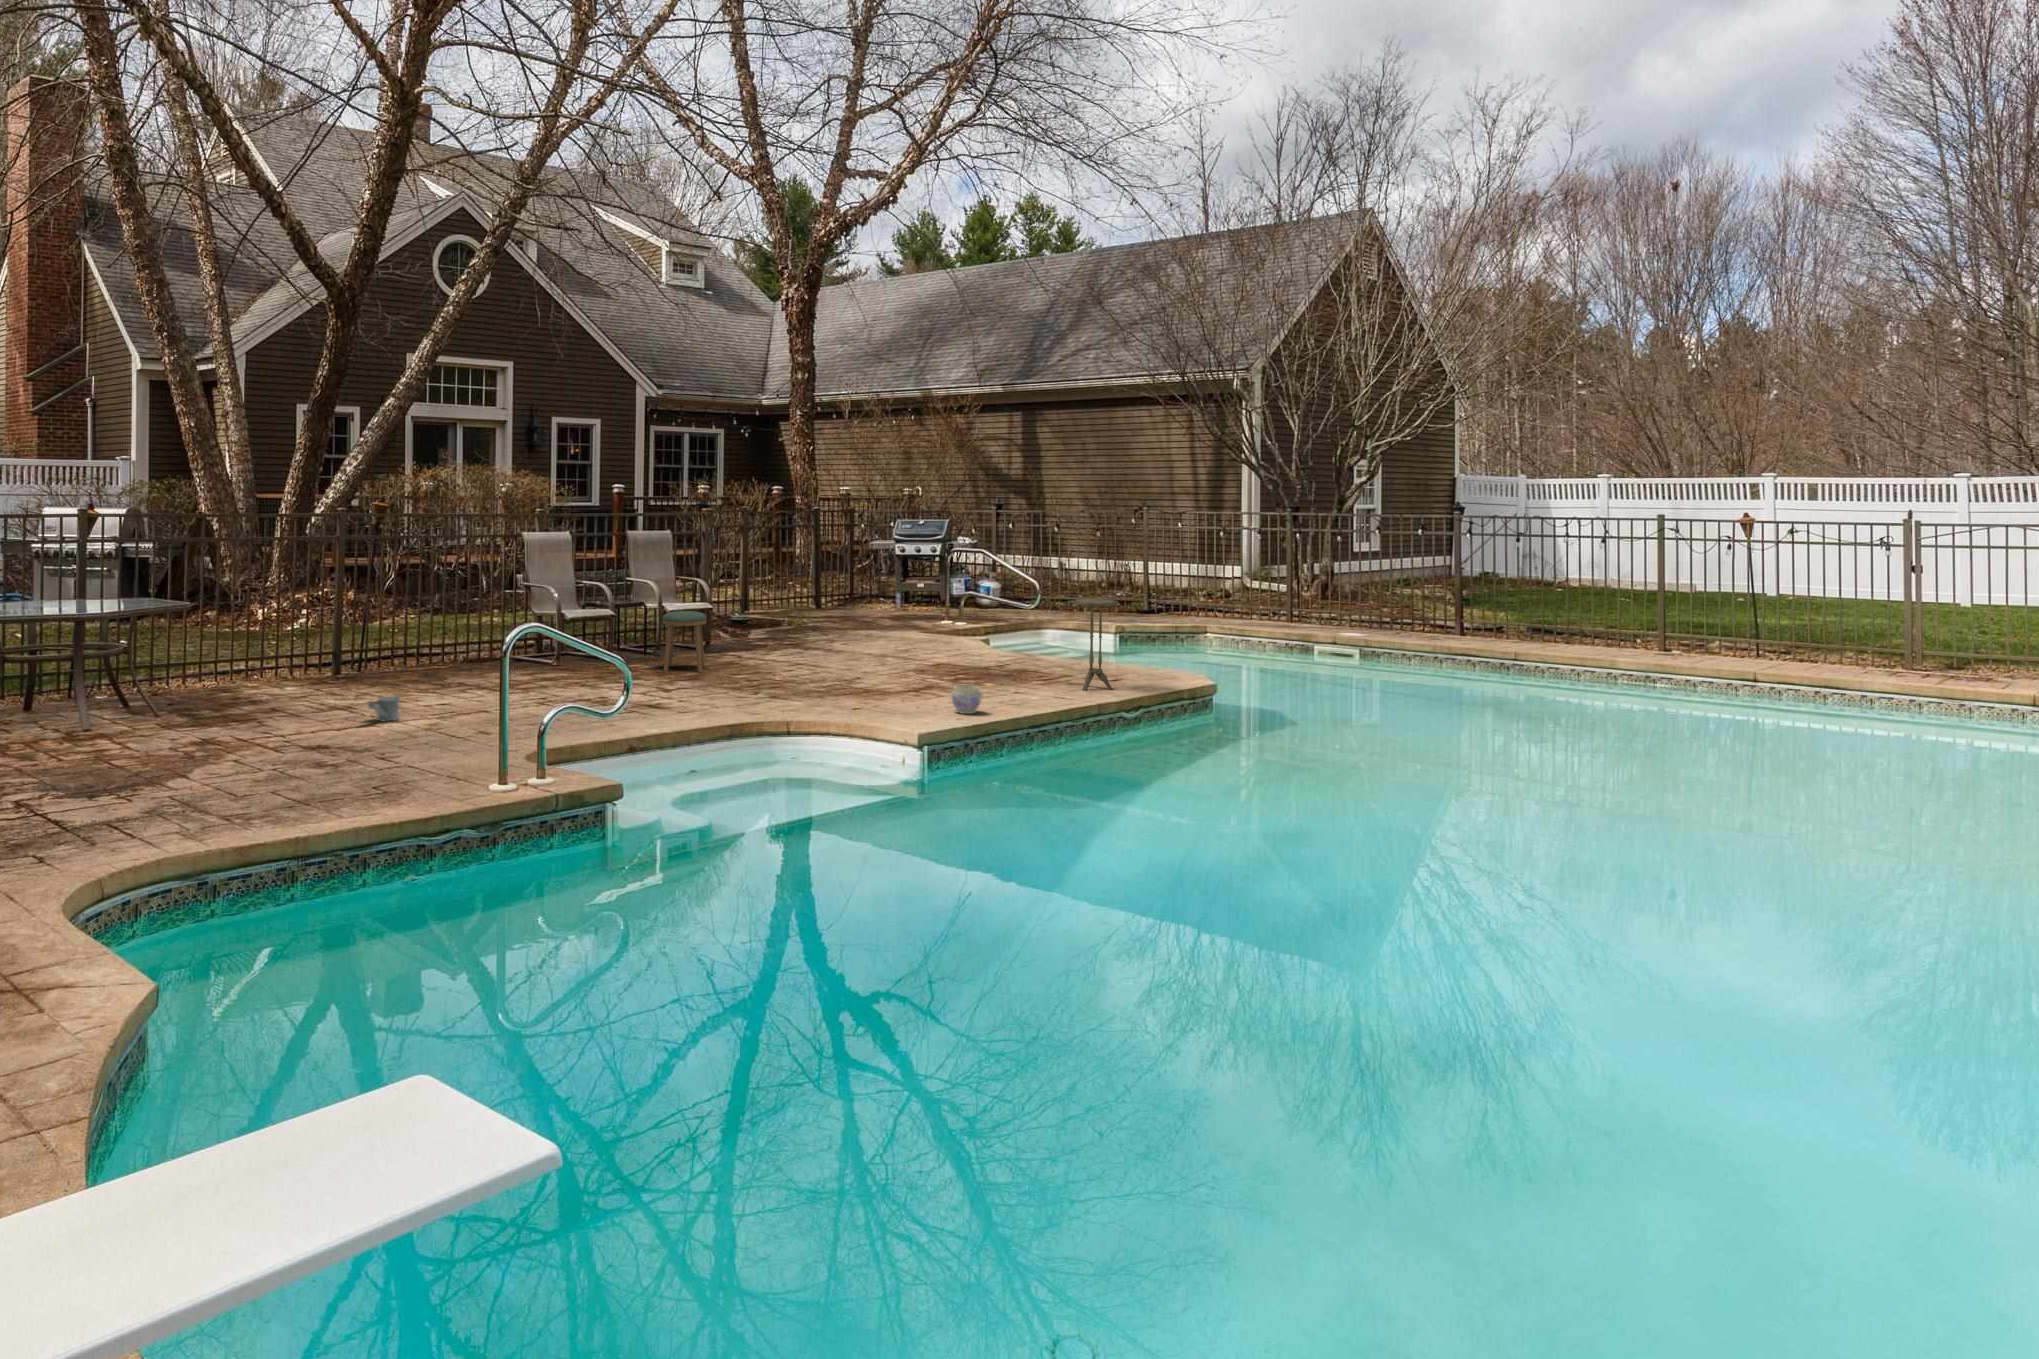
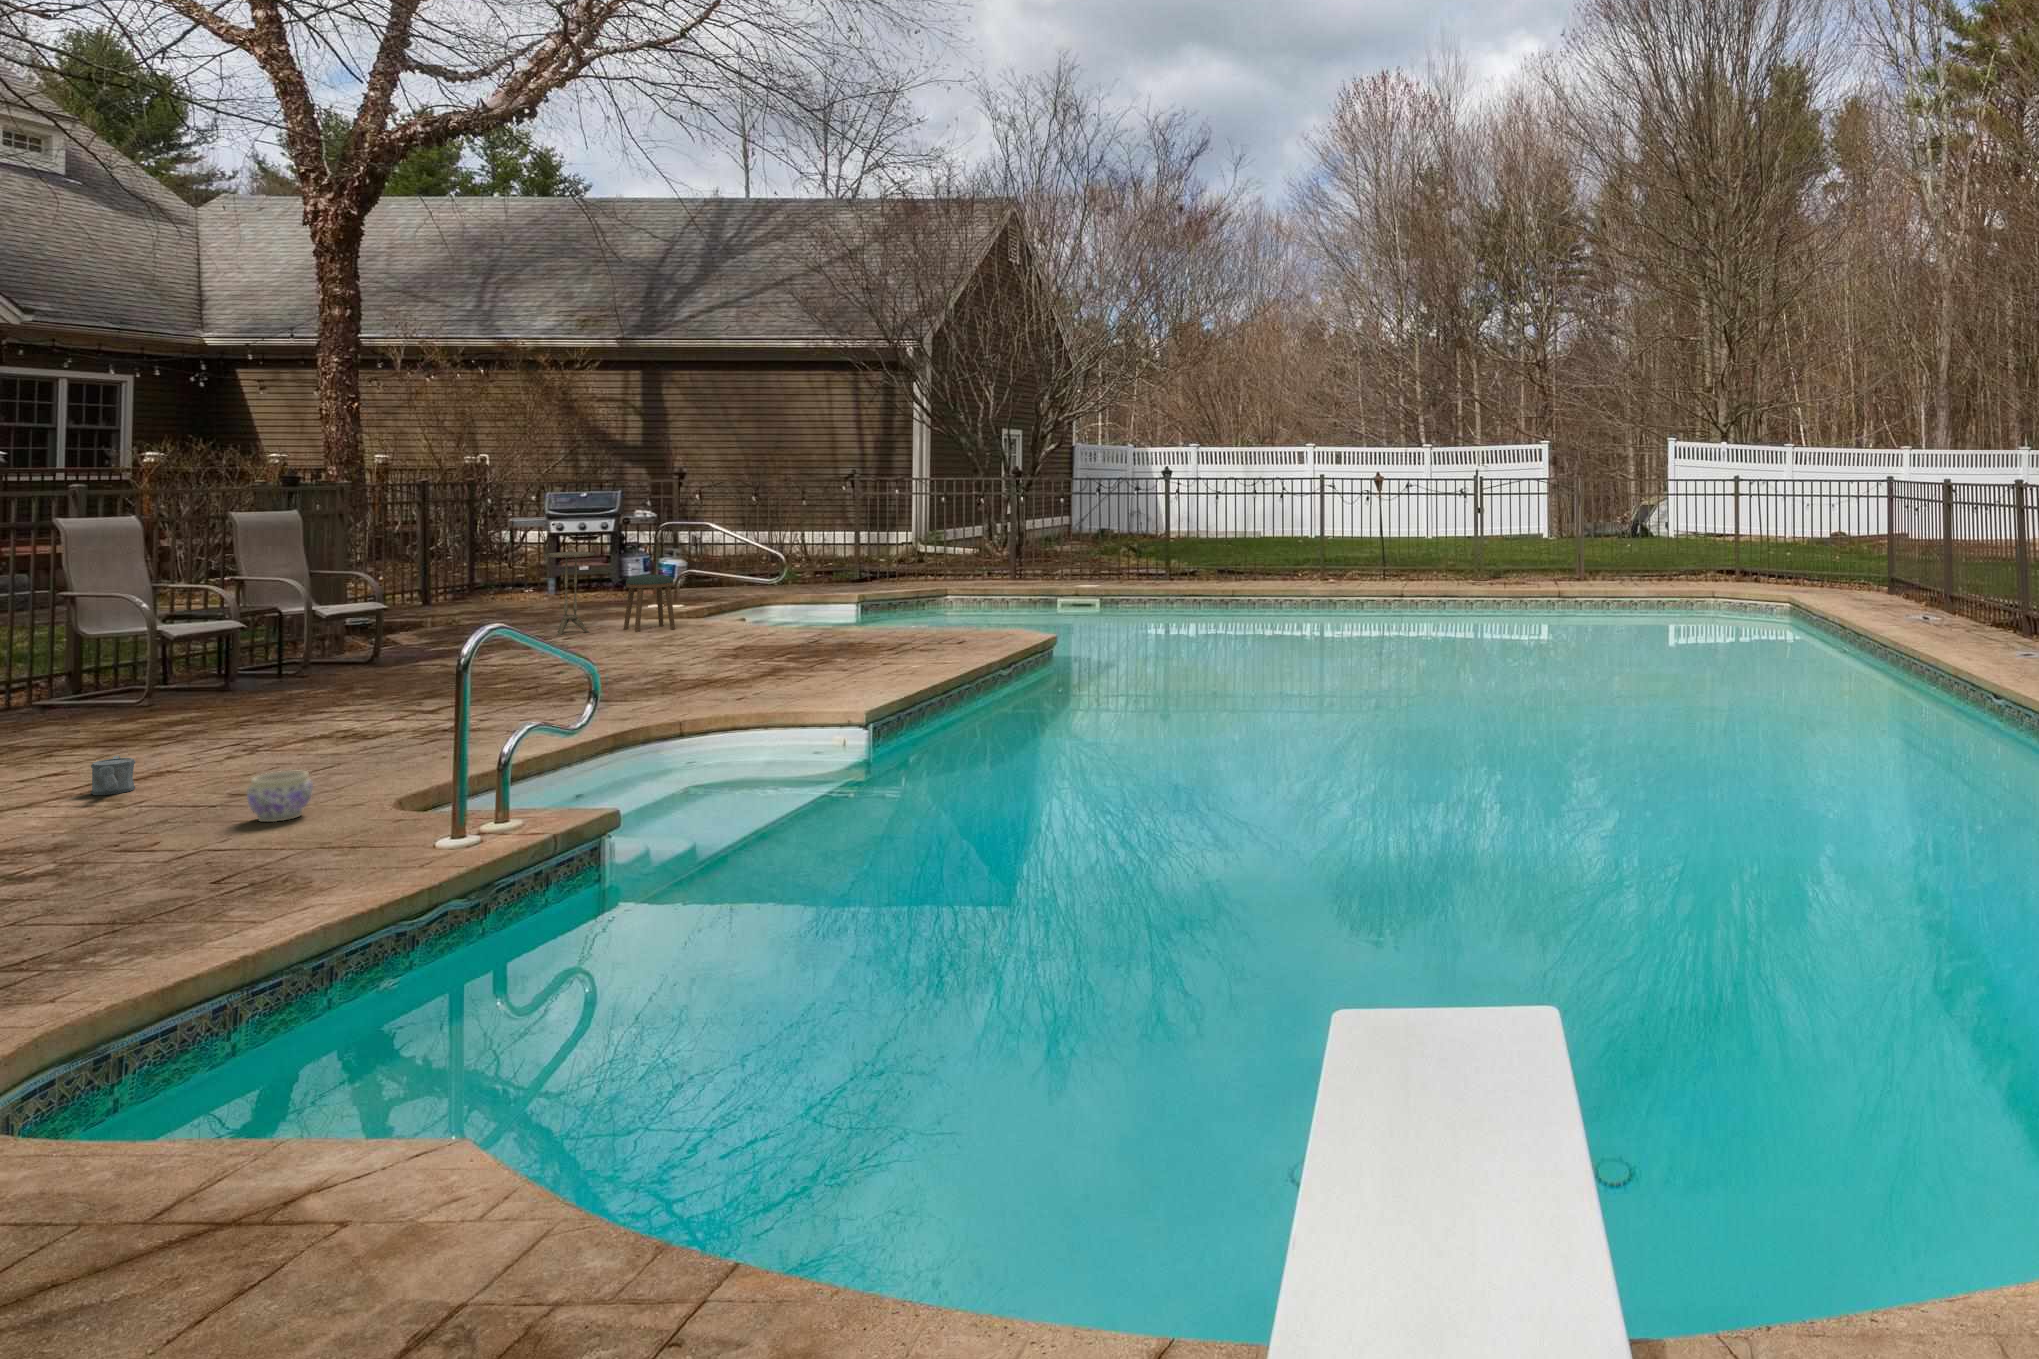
side table: present [1071,599,1119,691] -> present [544,552,595,635]
stool: present [663,611,706,672] -> present [624,575,675,632]
planter: present [951,685,982,714] -> present [247,771,313,822]

